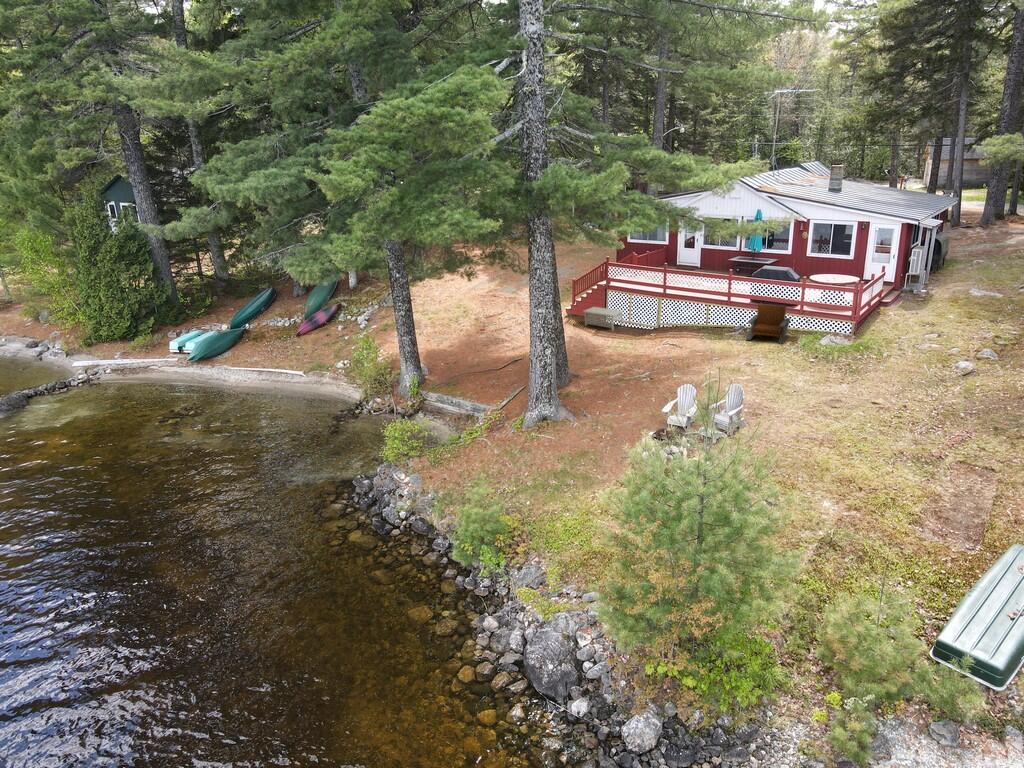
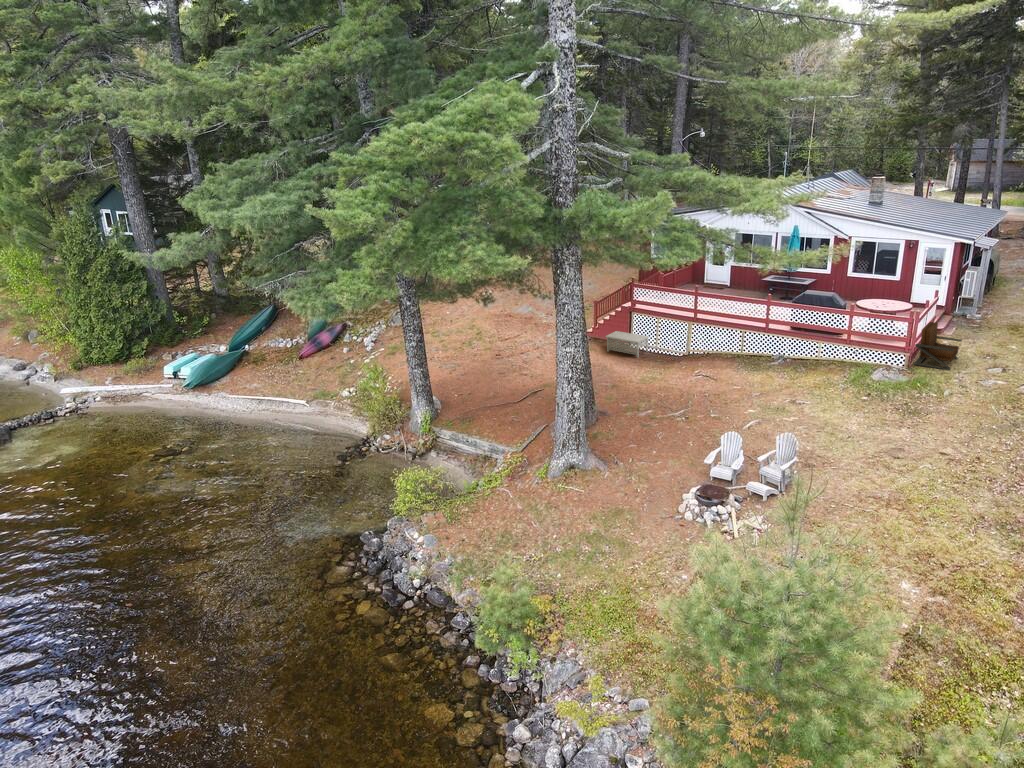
lounge chair: present [746,304,790,344] -> present [914,322,962,370]

